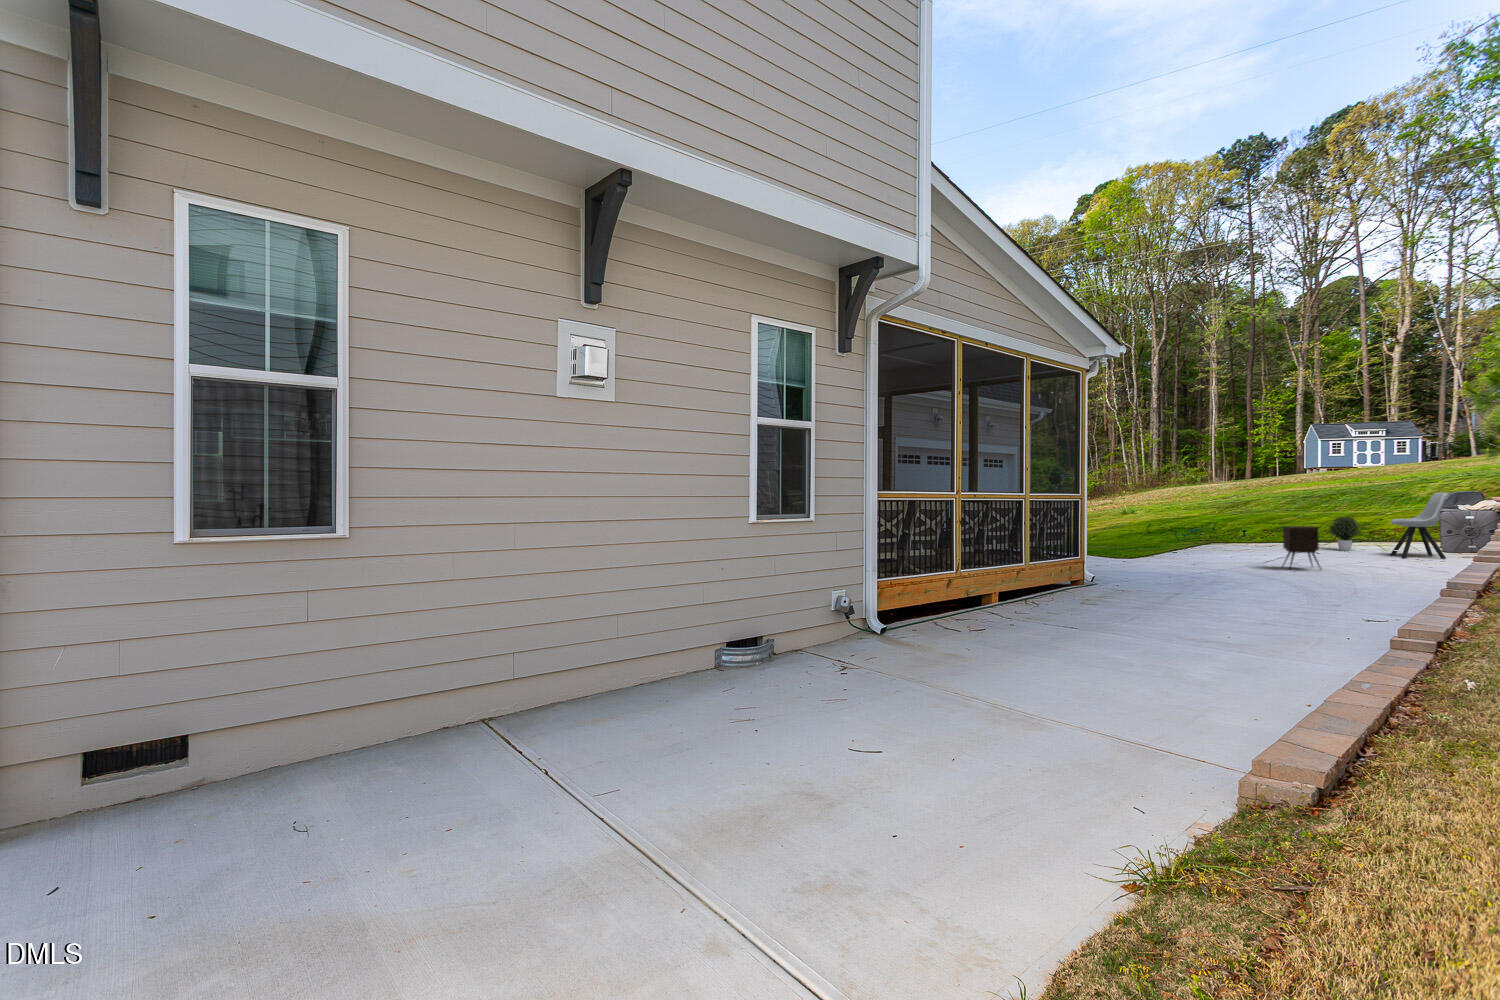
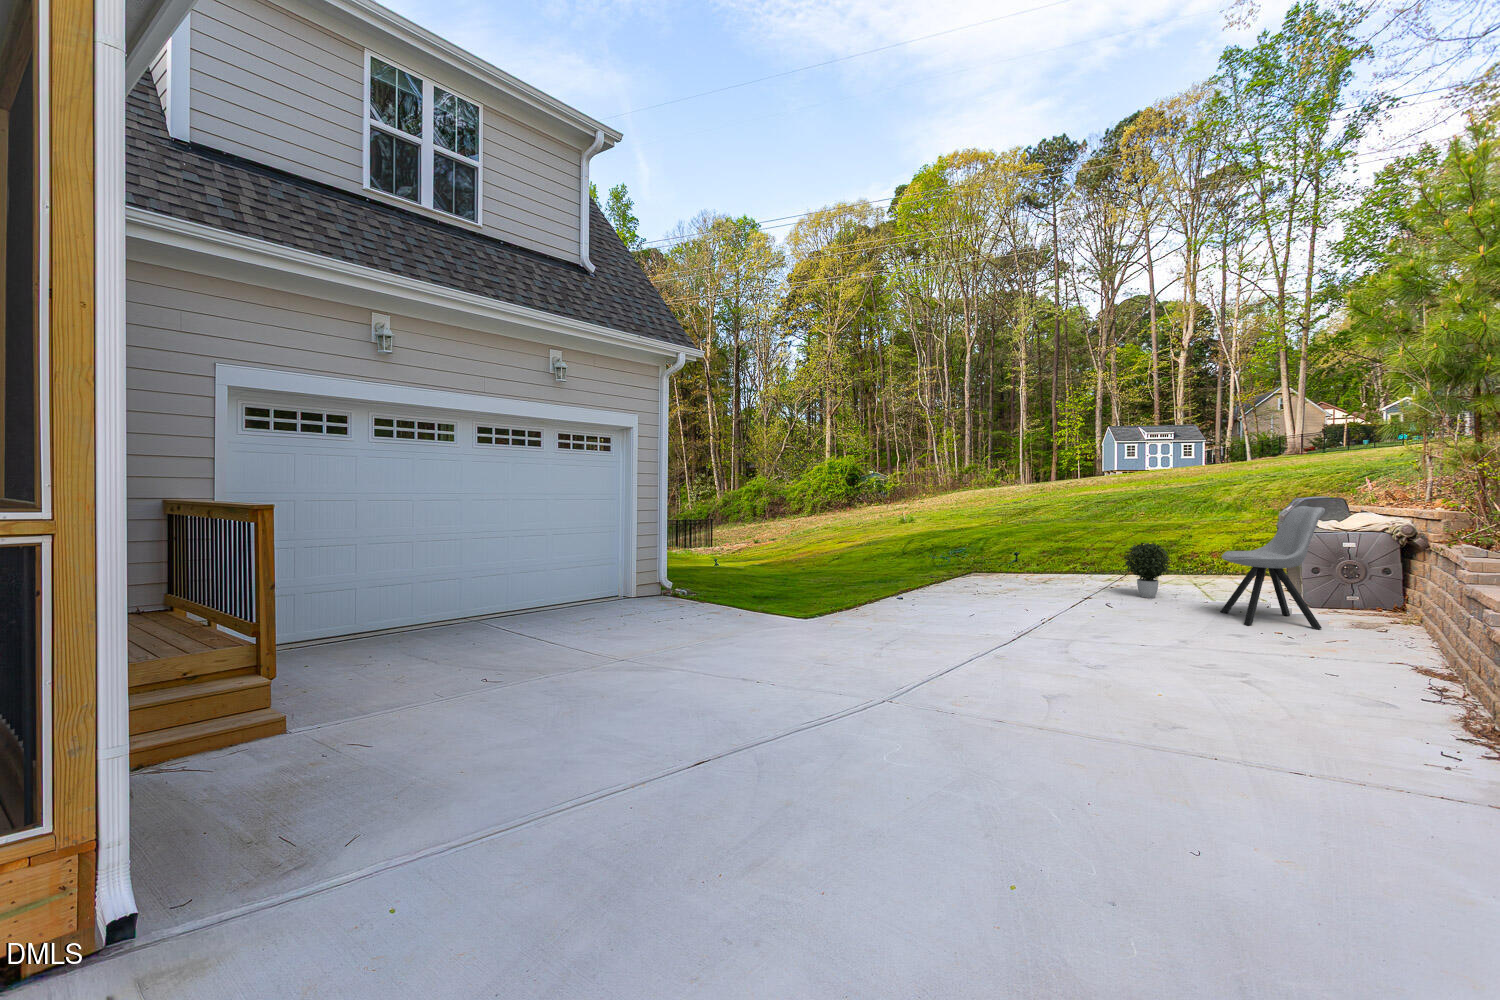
side table: present [1283,526,1321,569] -> none [1033,584,1109,692]

